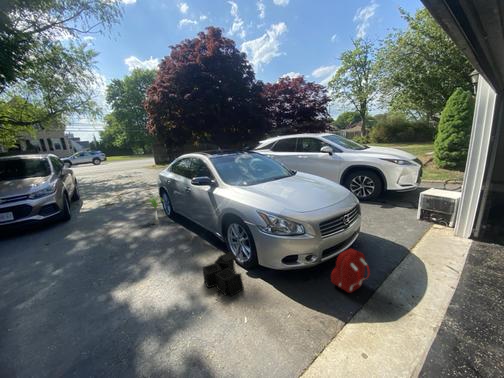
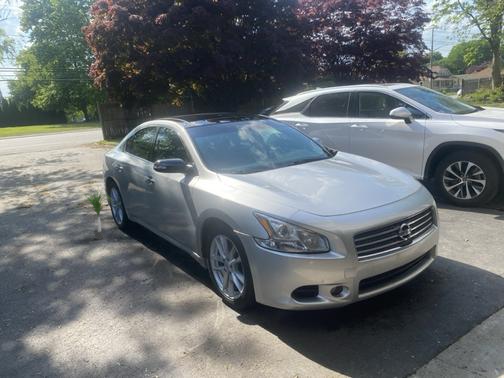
backpack: present [331,249,370,293] -> none [374,279,435,352]
storage bin: present [203,252,244,296] -> none [166,282,231,350]

